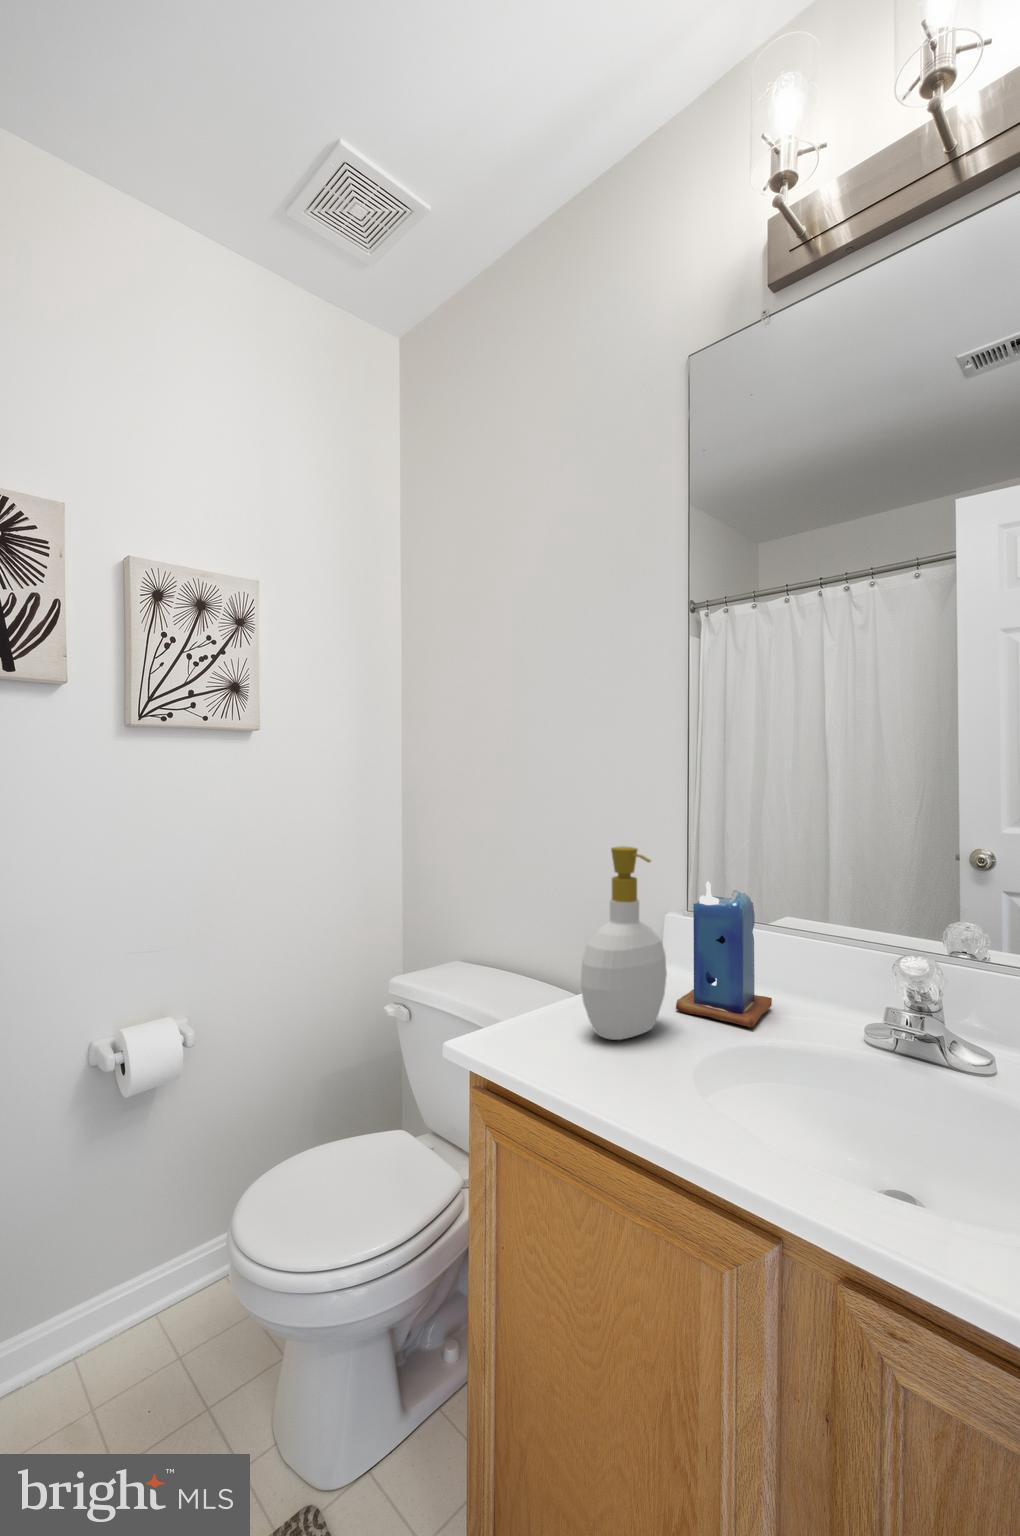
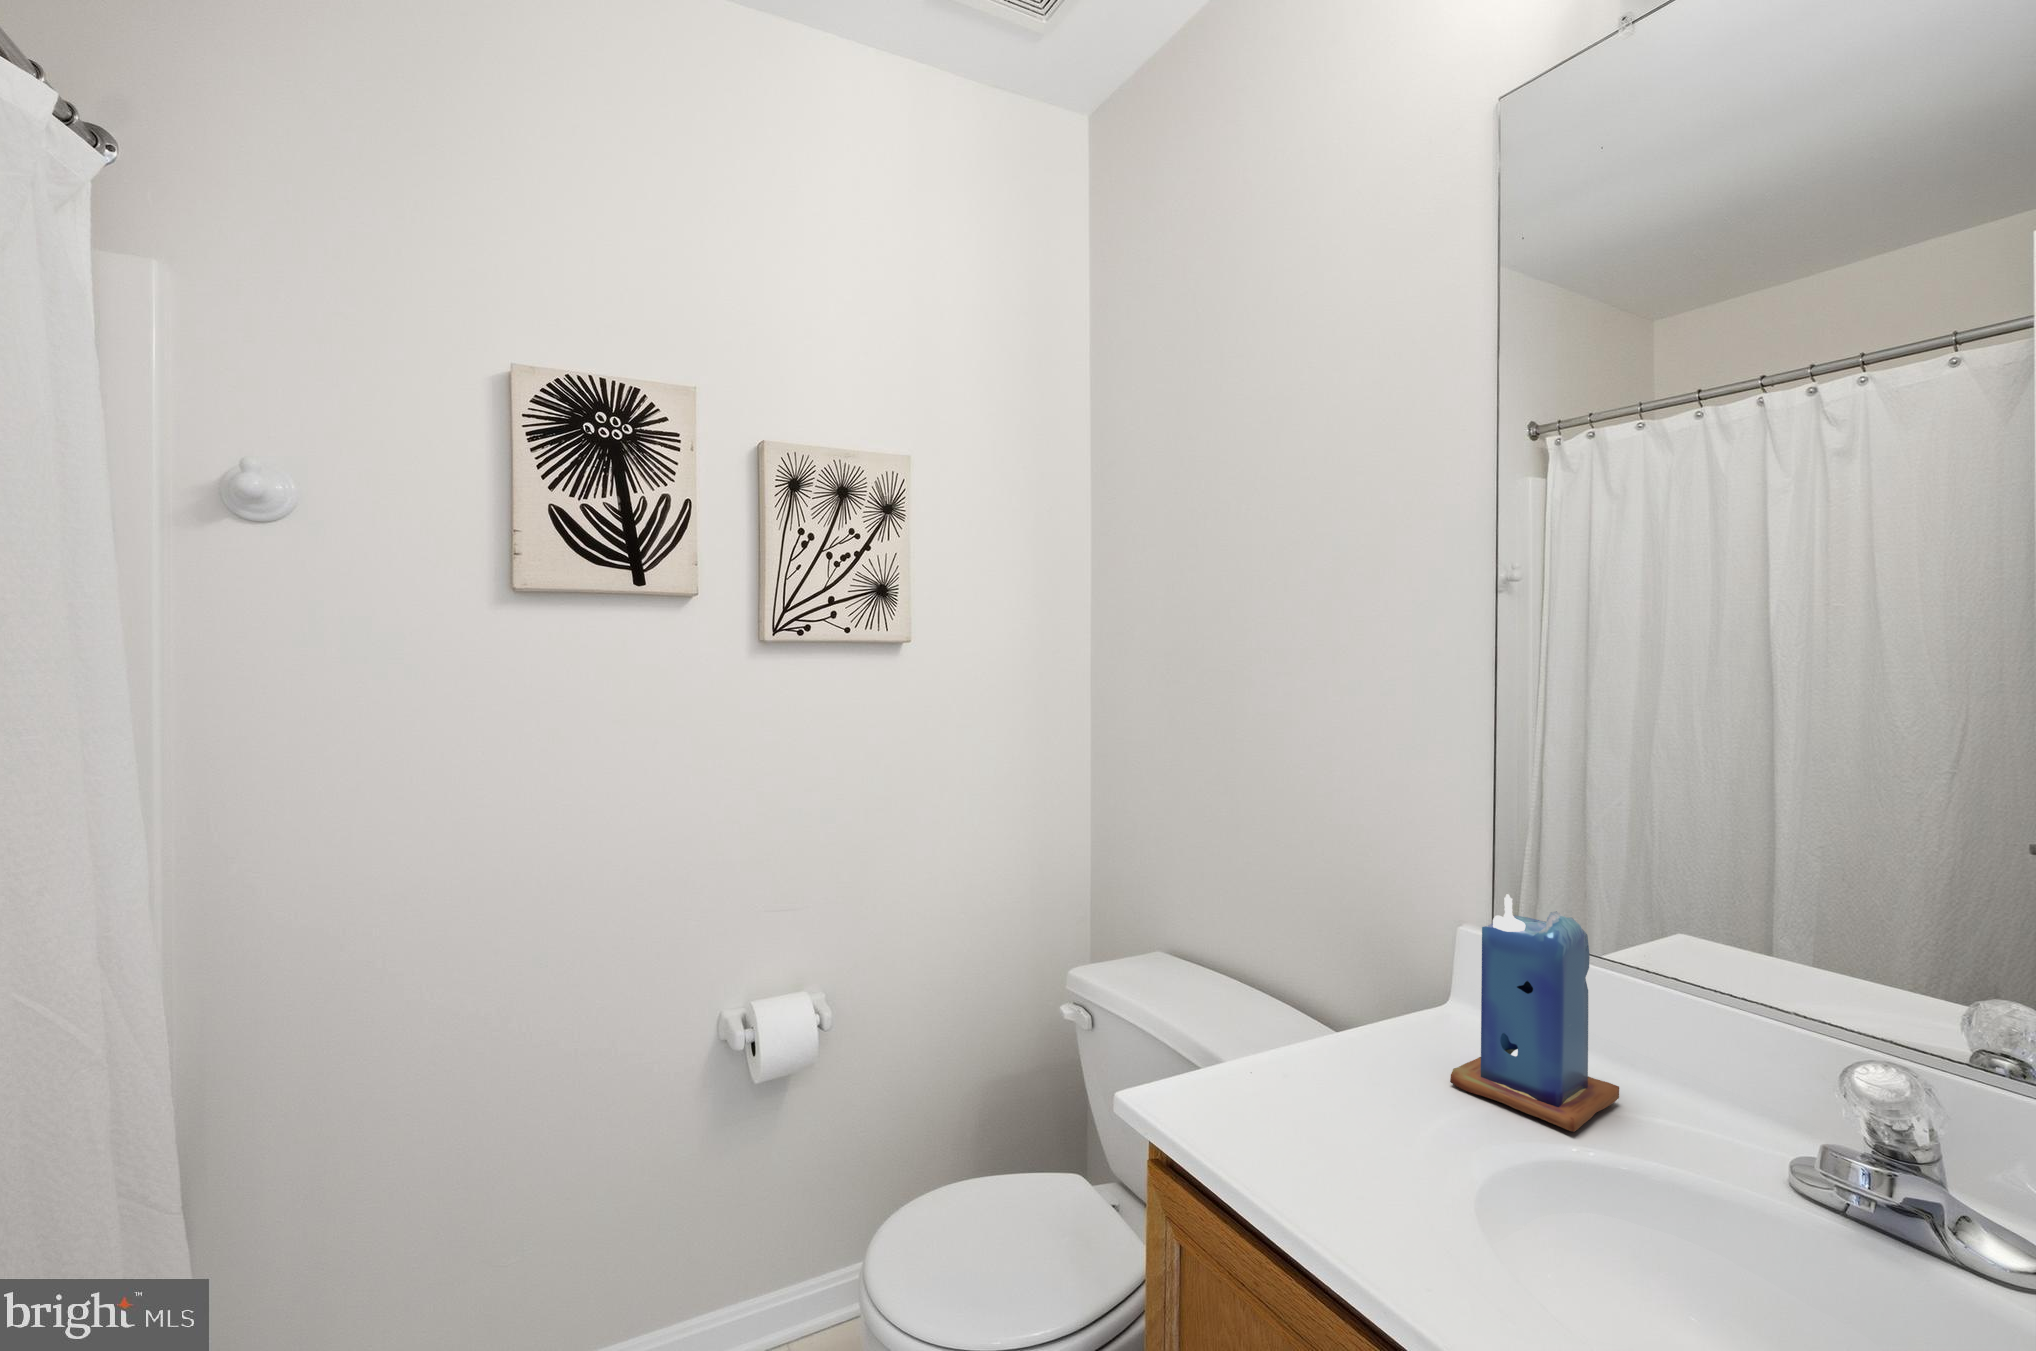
soap bottle: present [581,846,667,1040] -> none [1289,837,1428,1120]

